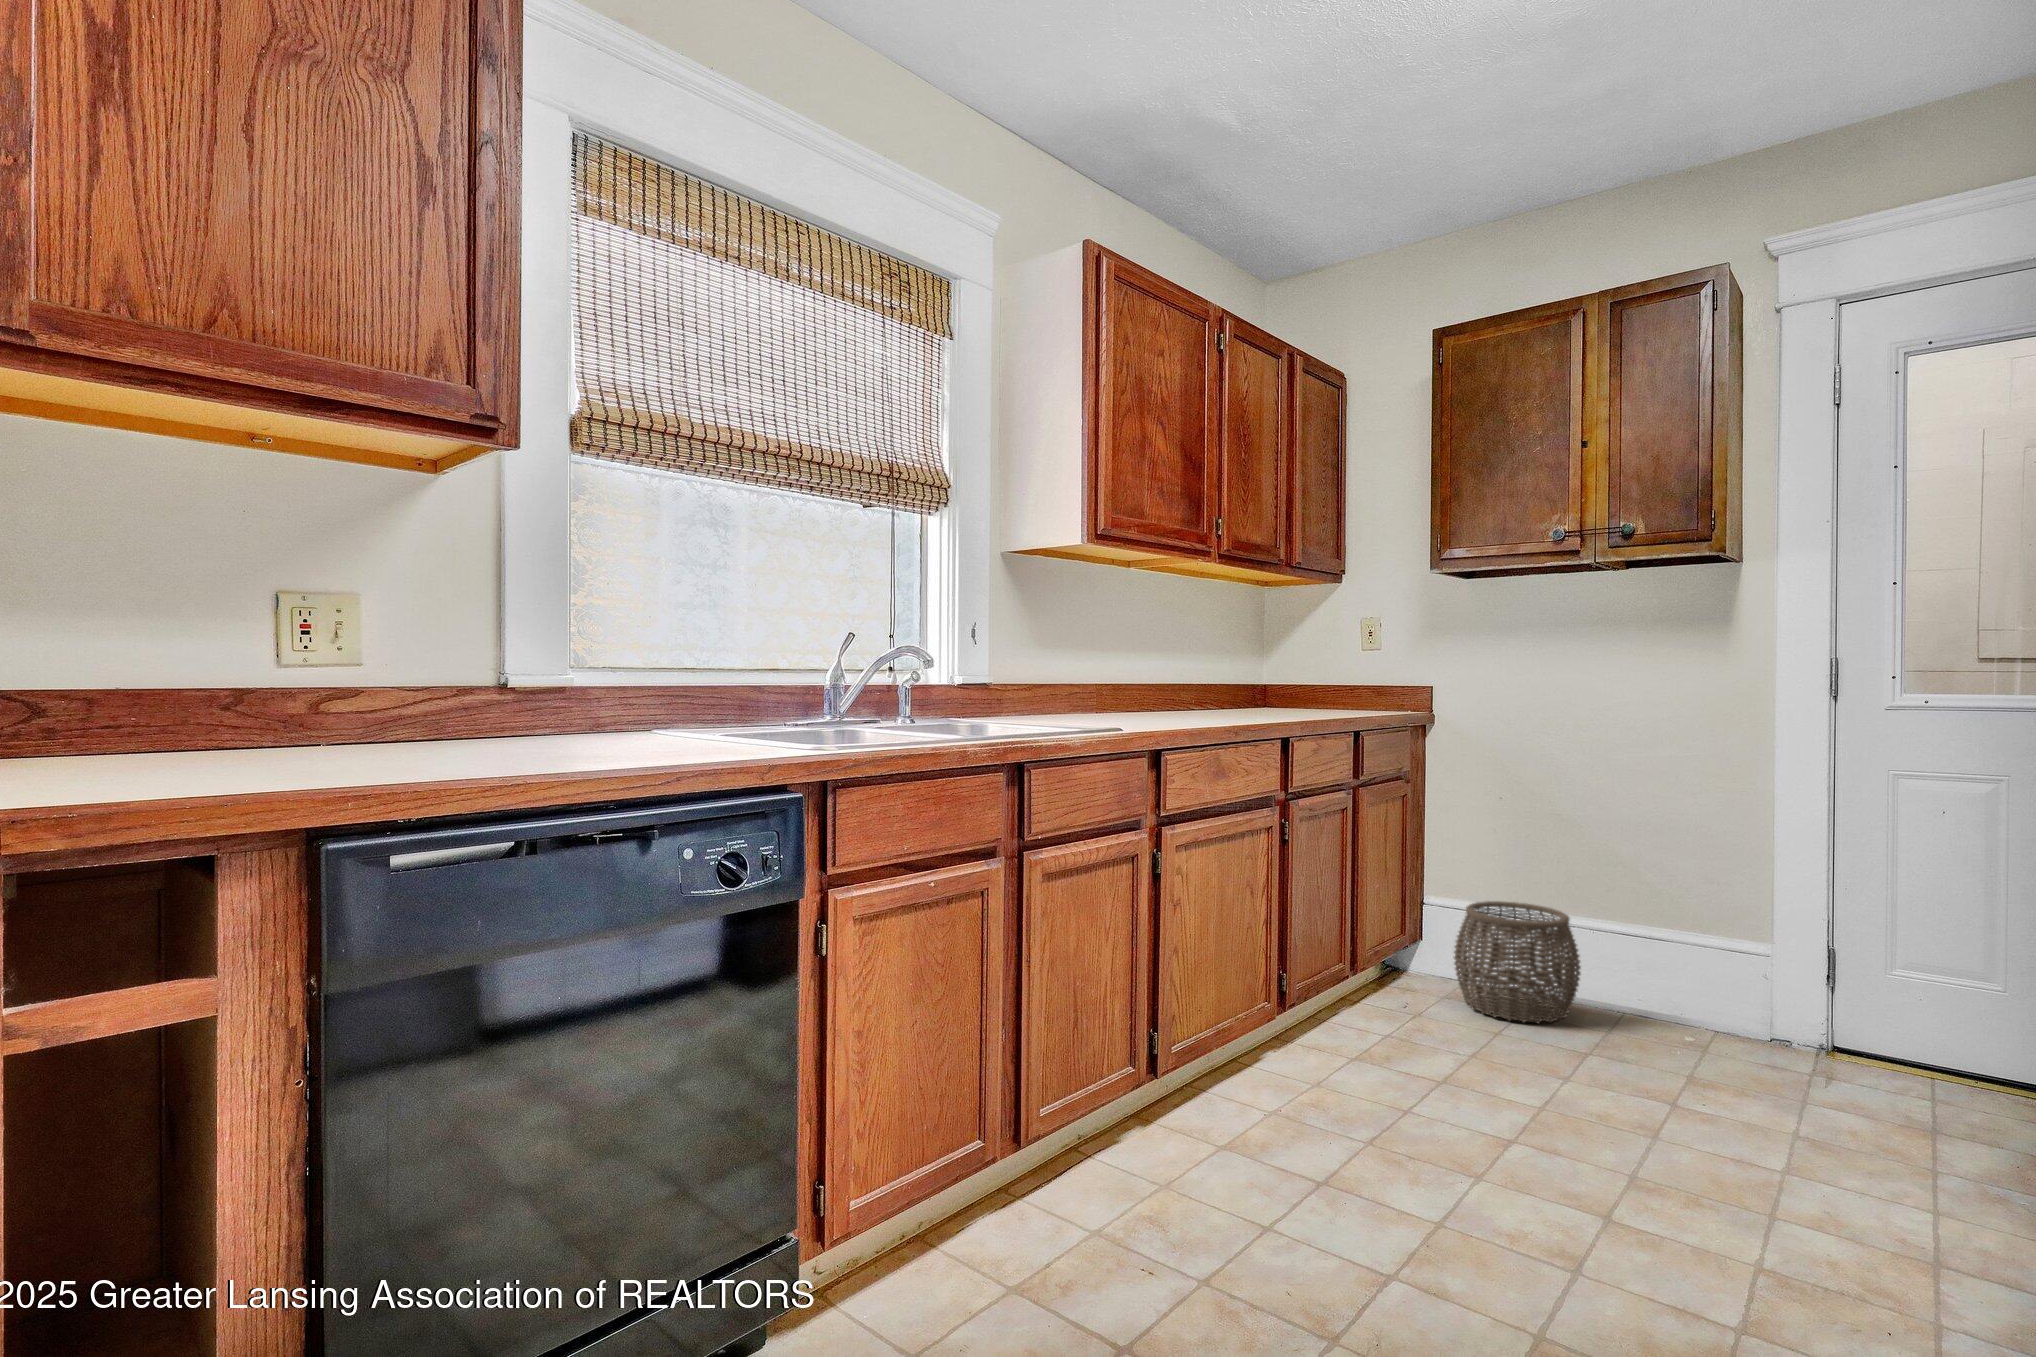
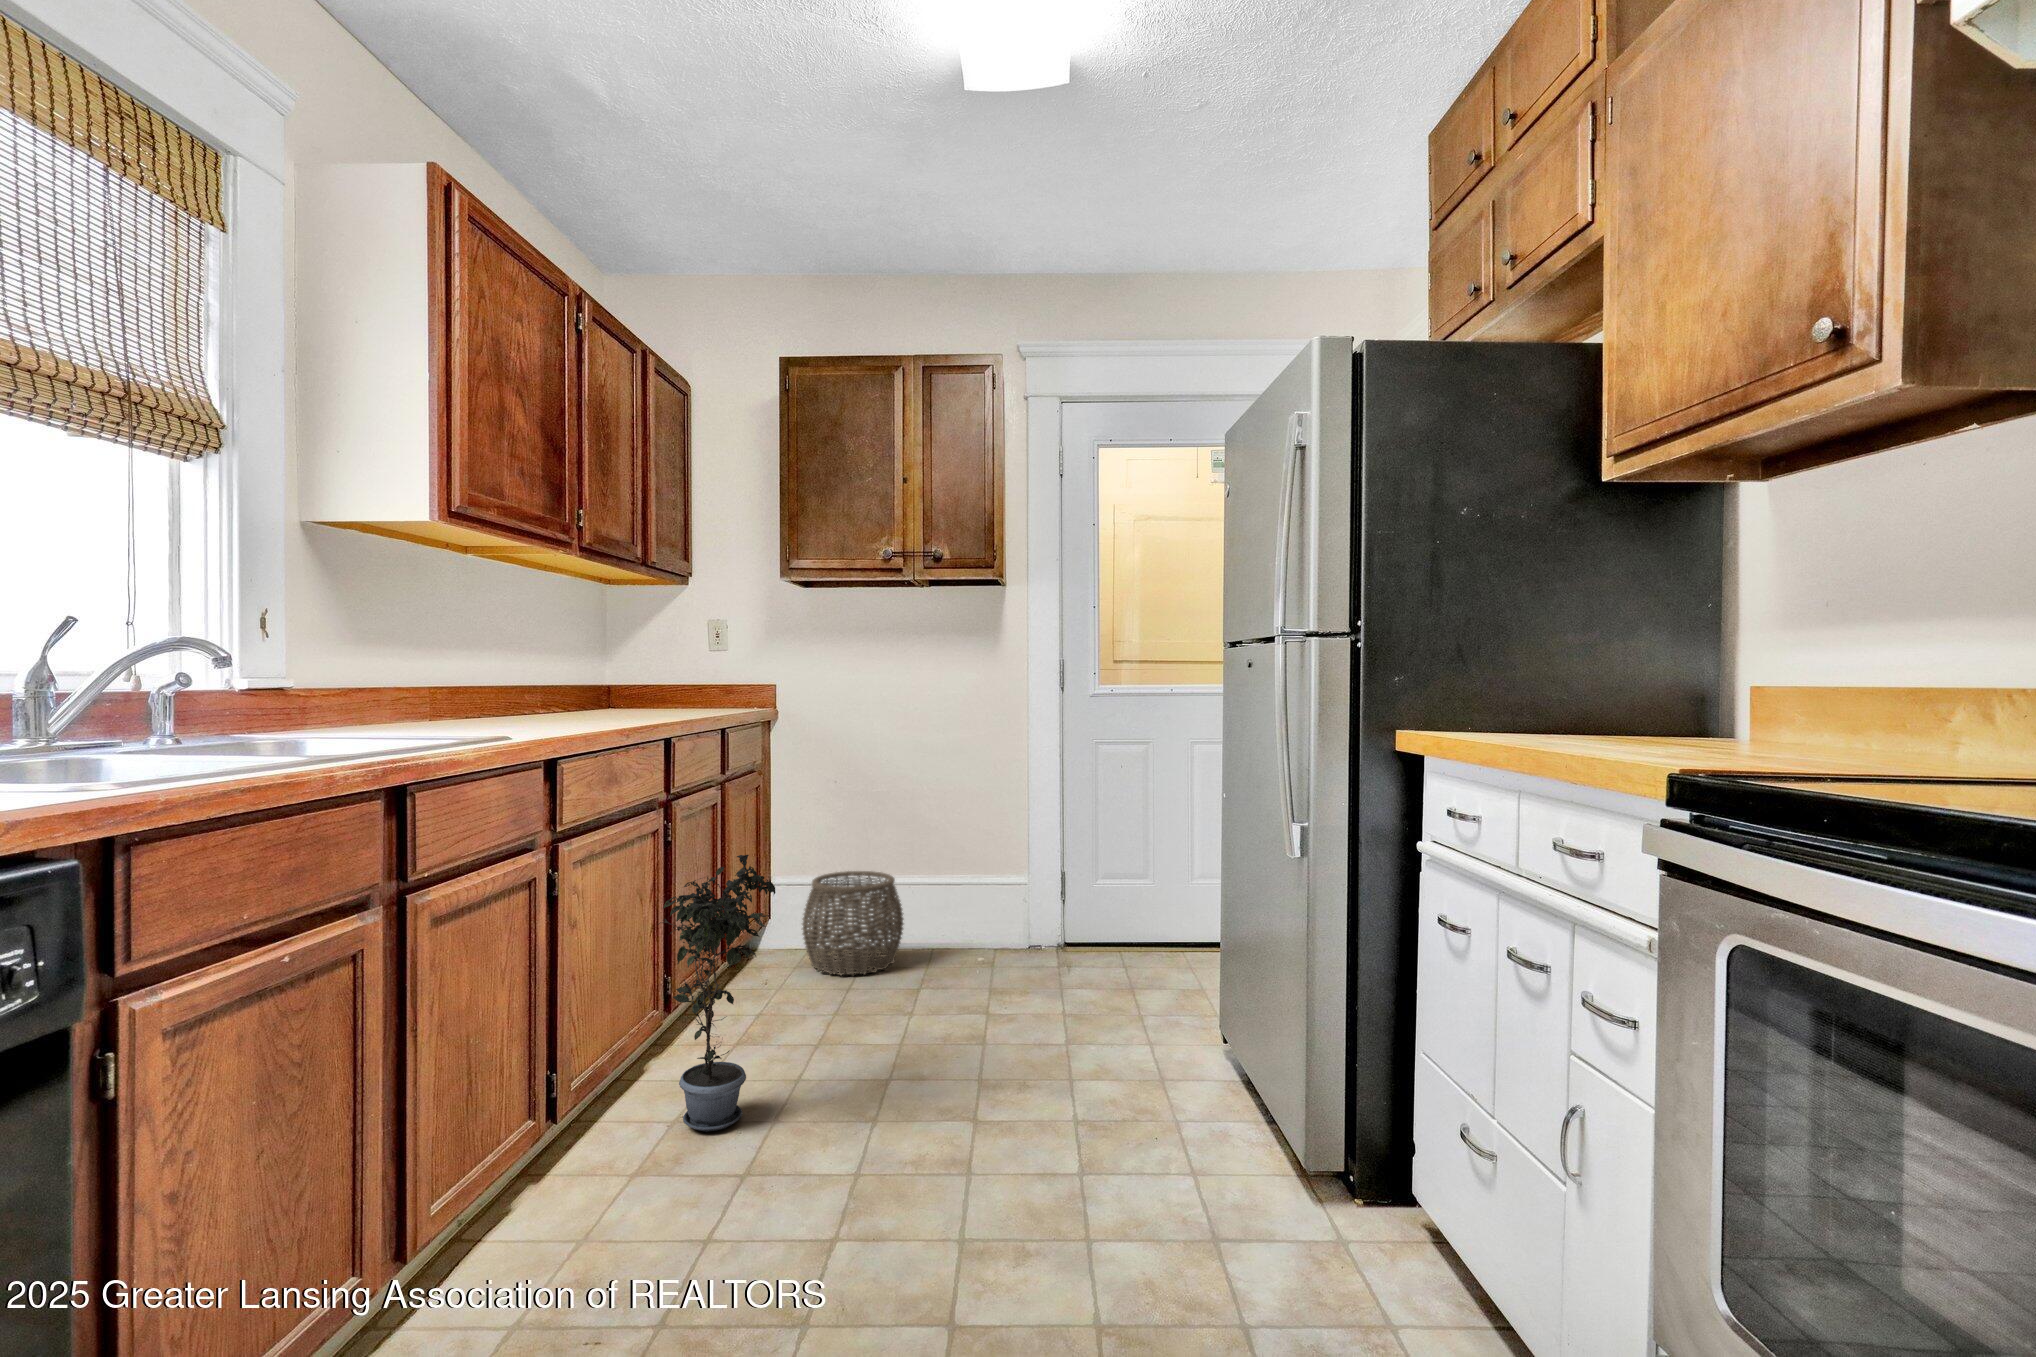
potted plant: none [1253,861,1370,1130] -> present [659,855,776,1132]

